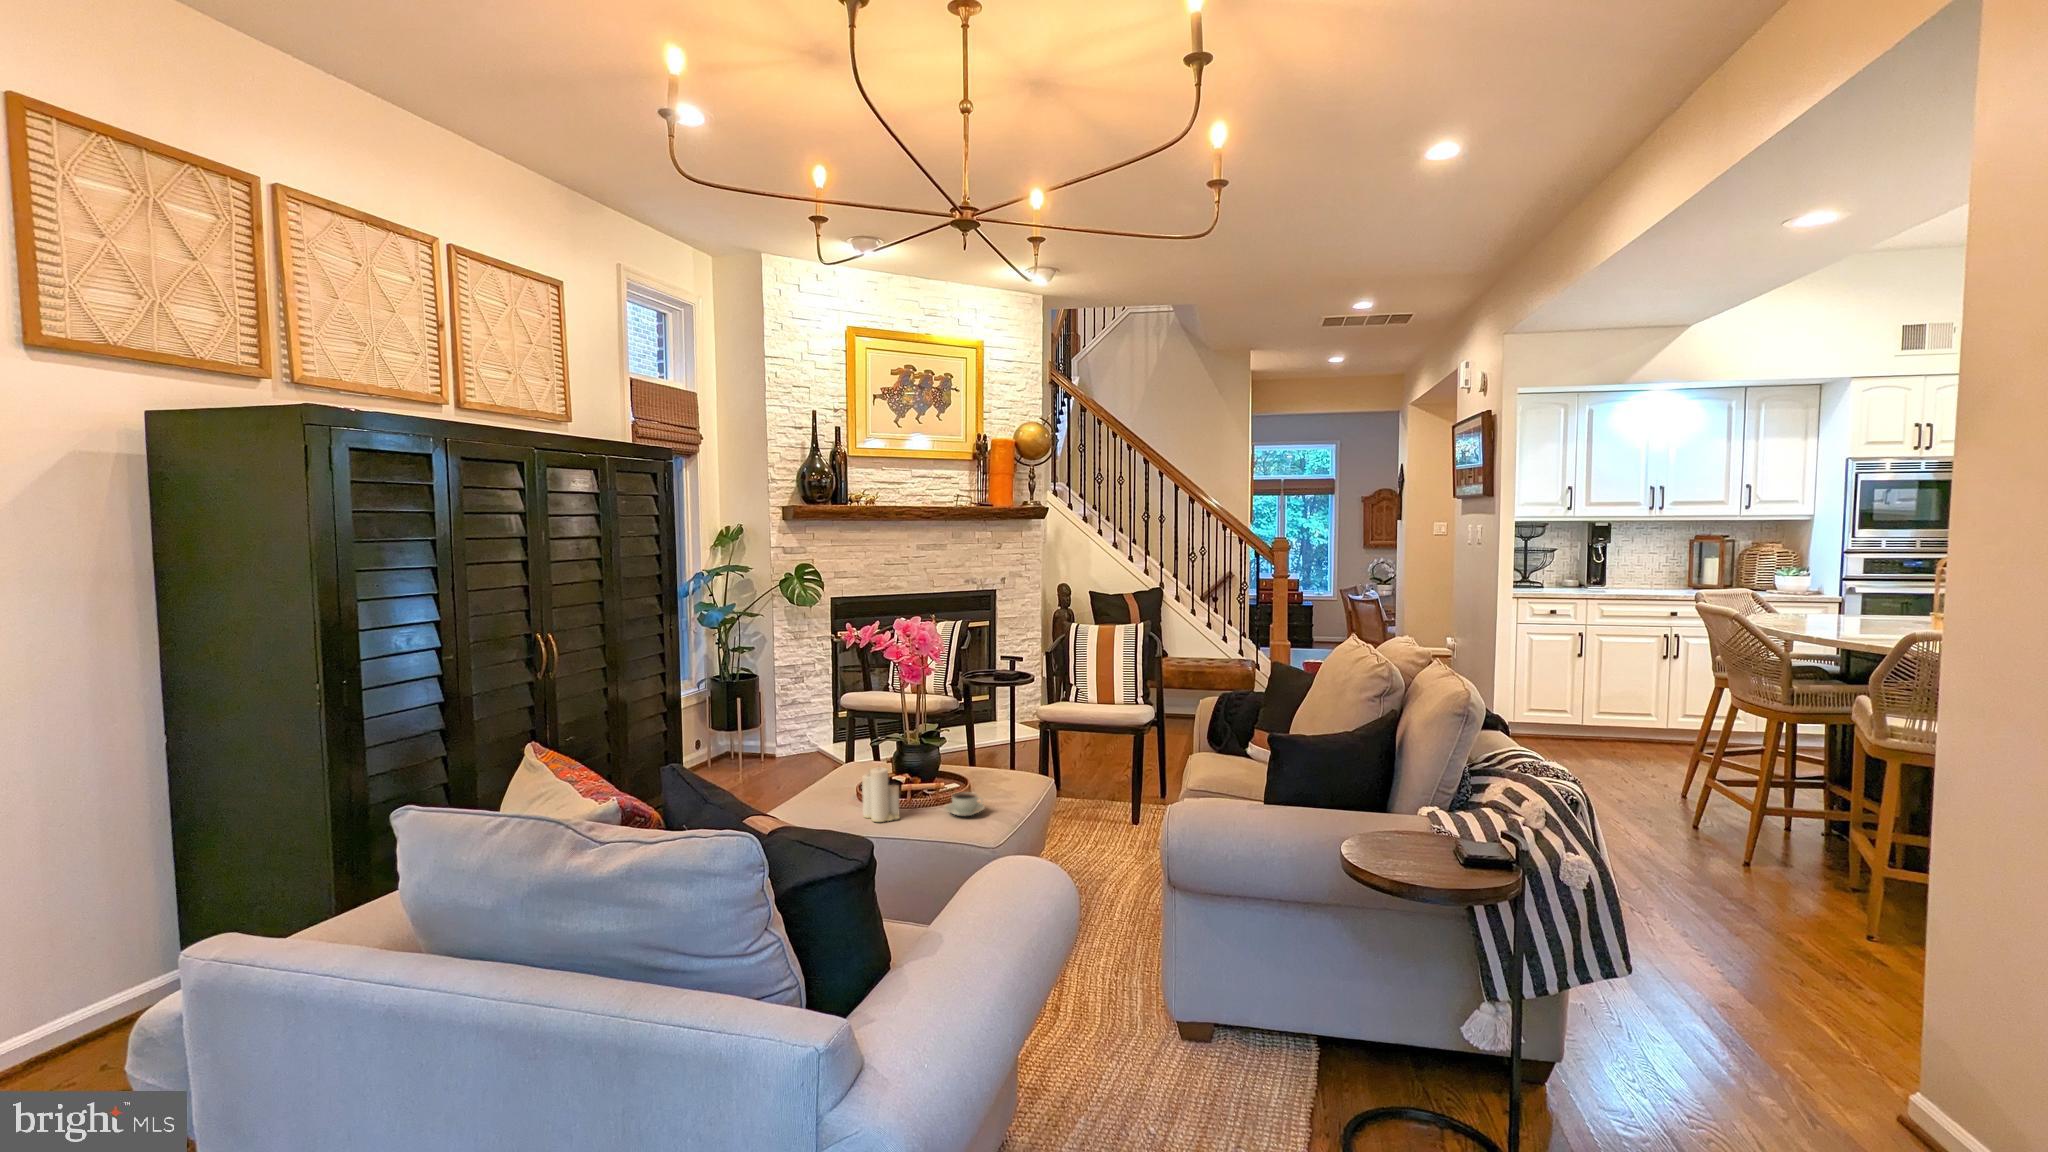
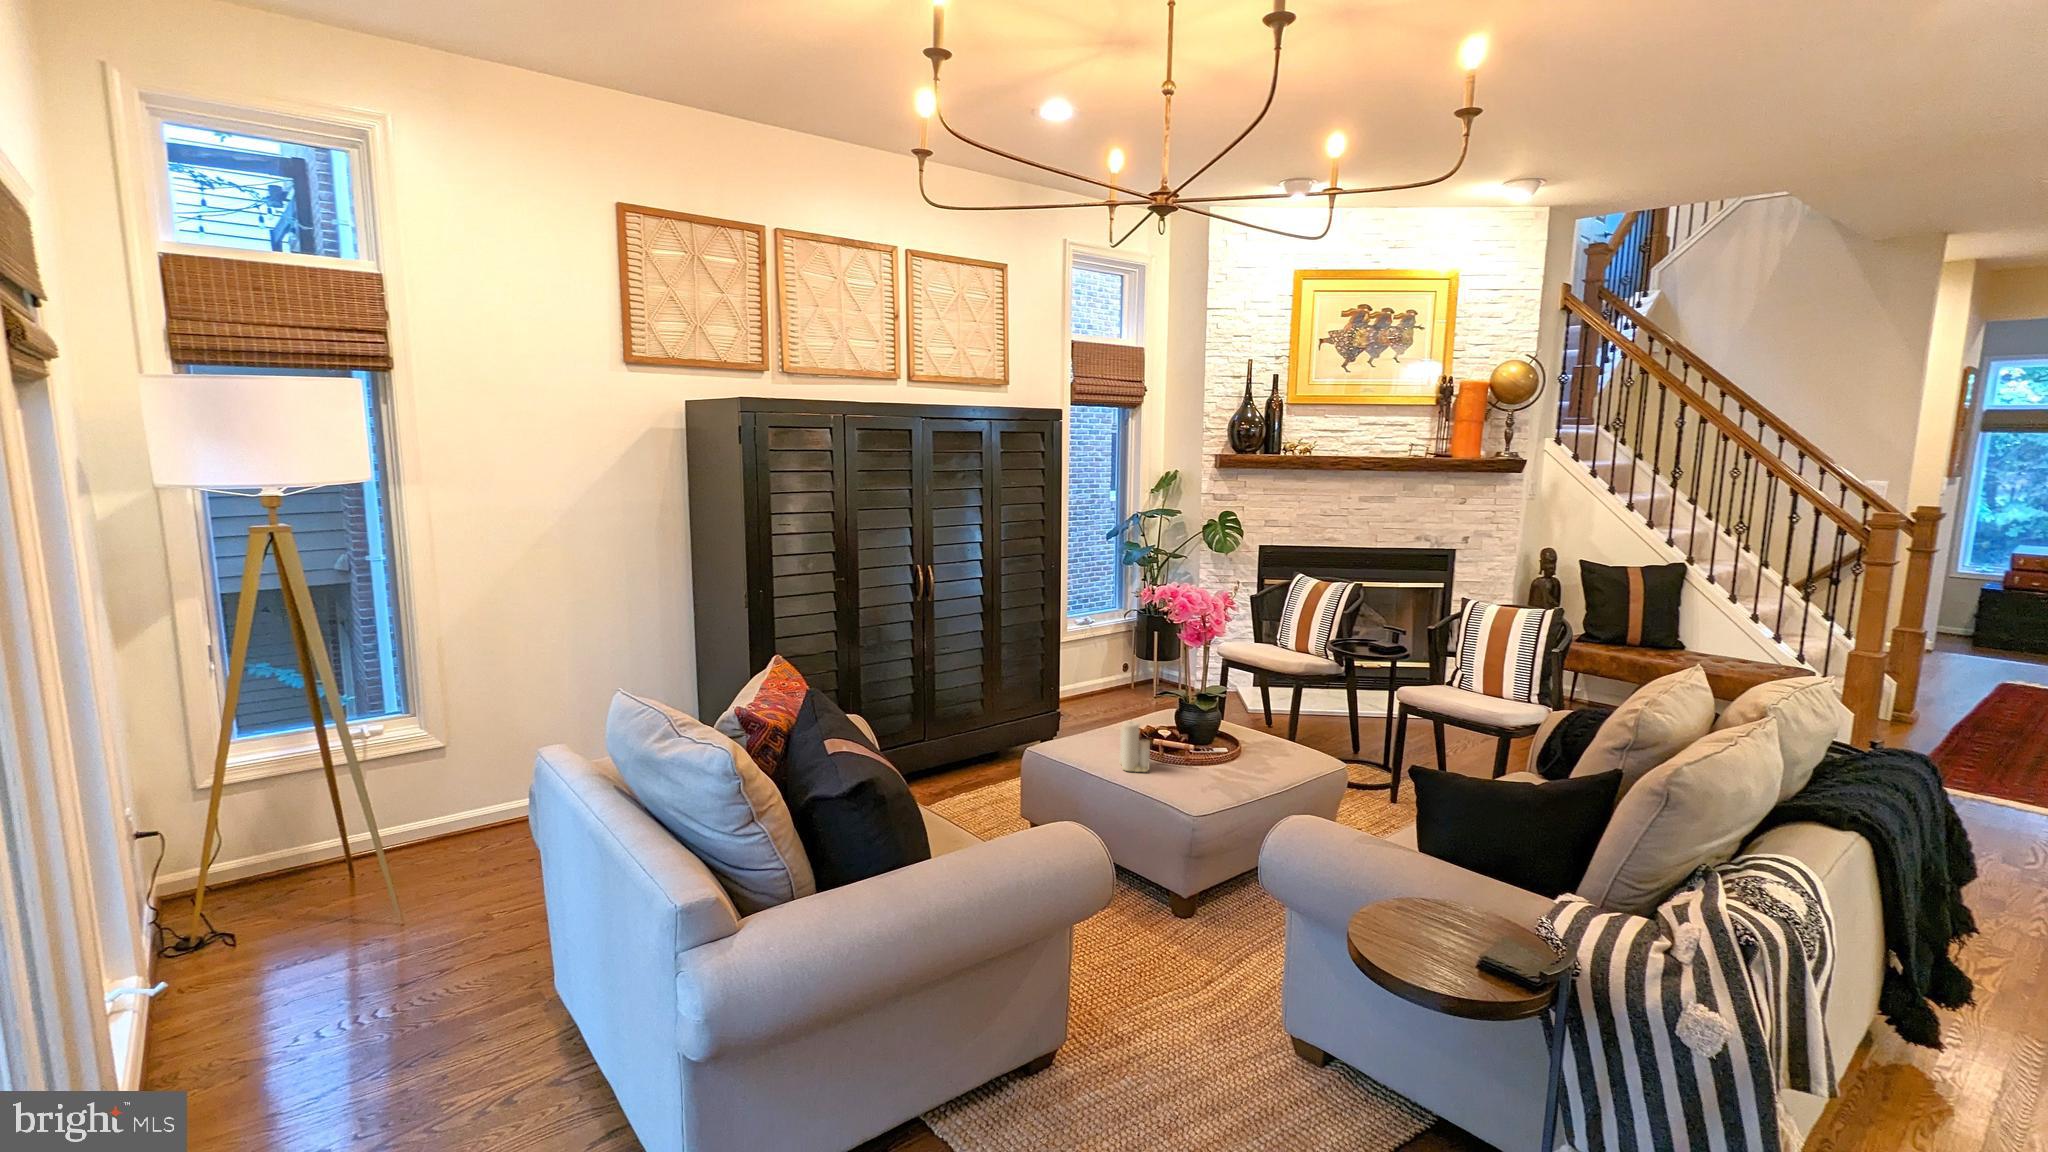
coffee cup: present [945,792,985,816] -> none [1191,760,1231,785]

